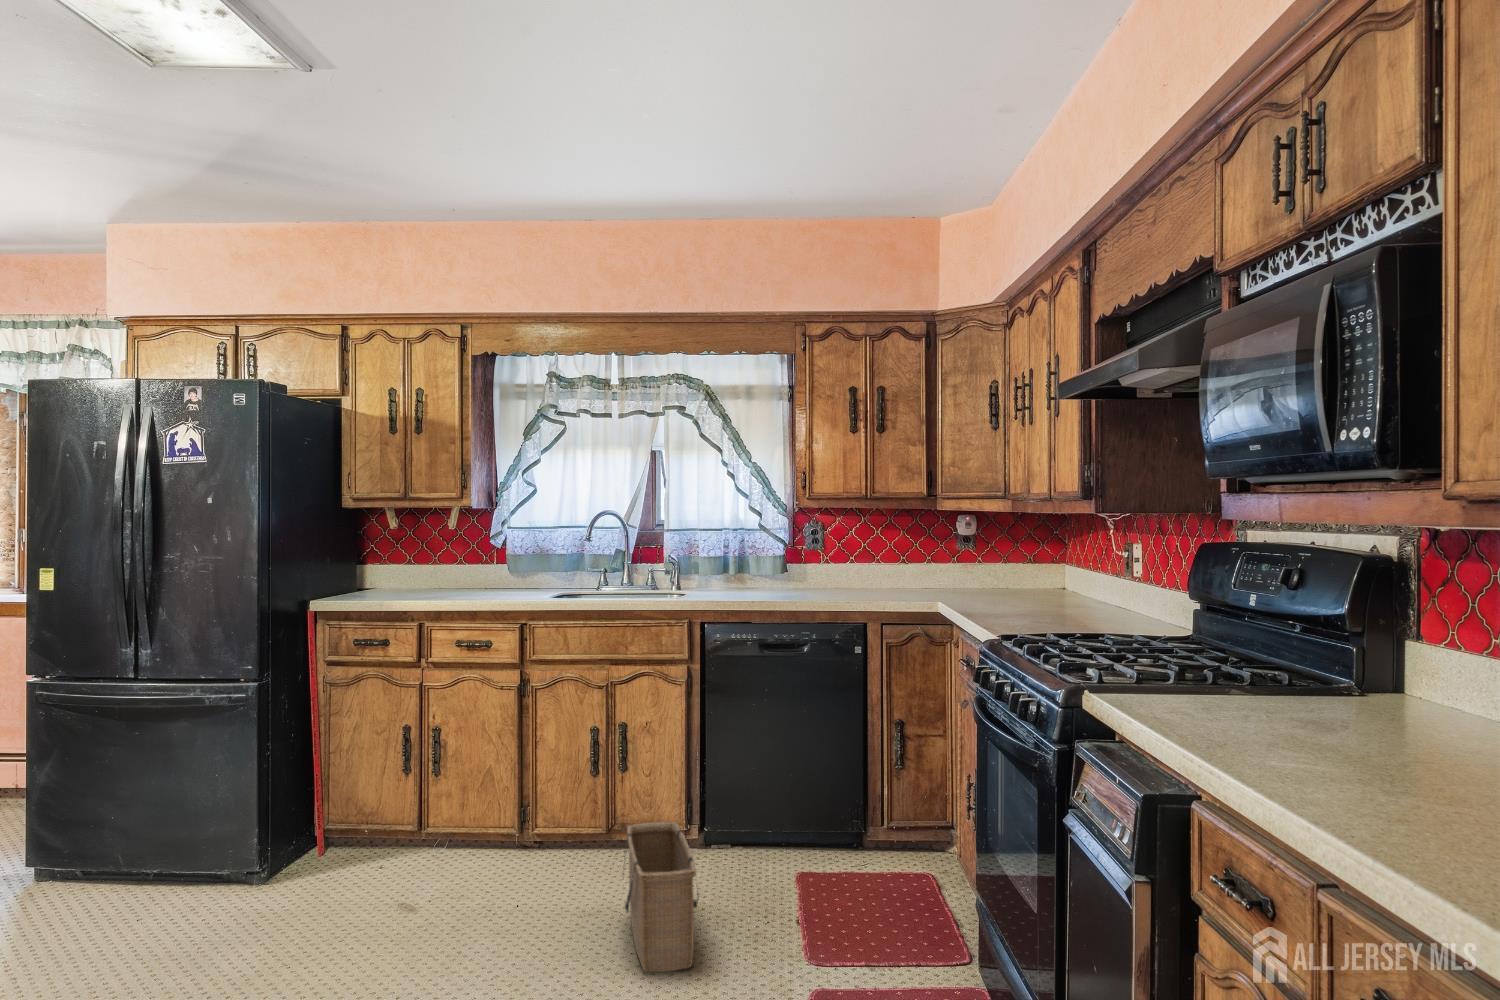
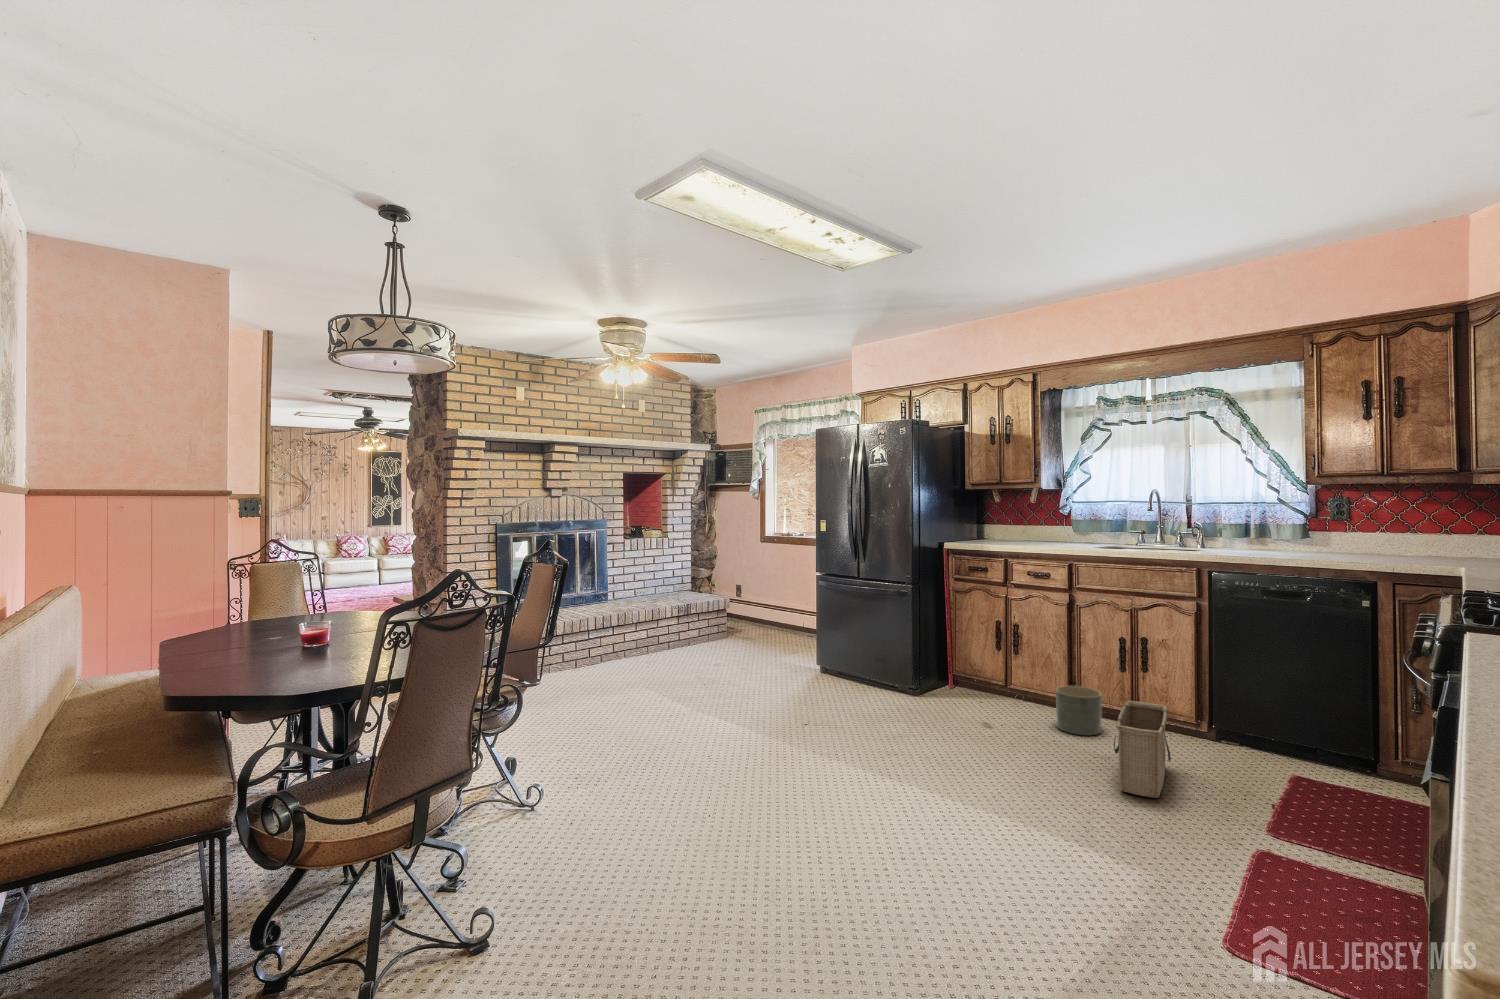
planter: none [511,811,576,890] -> present [1056,686,1102,735]

